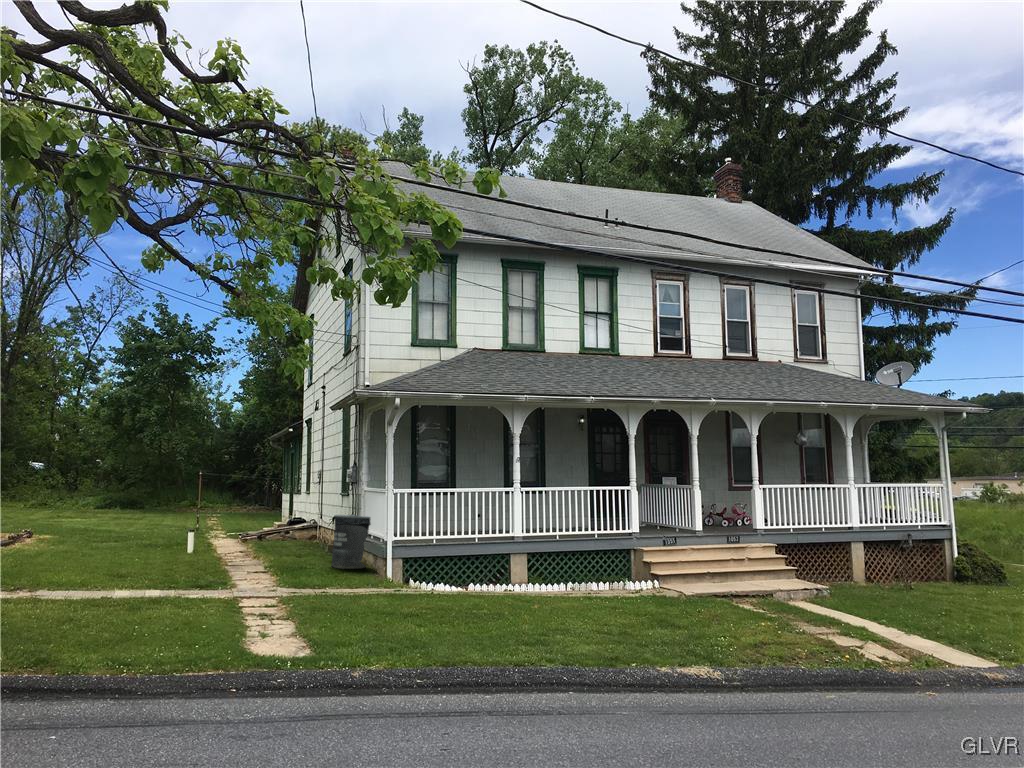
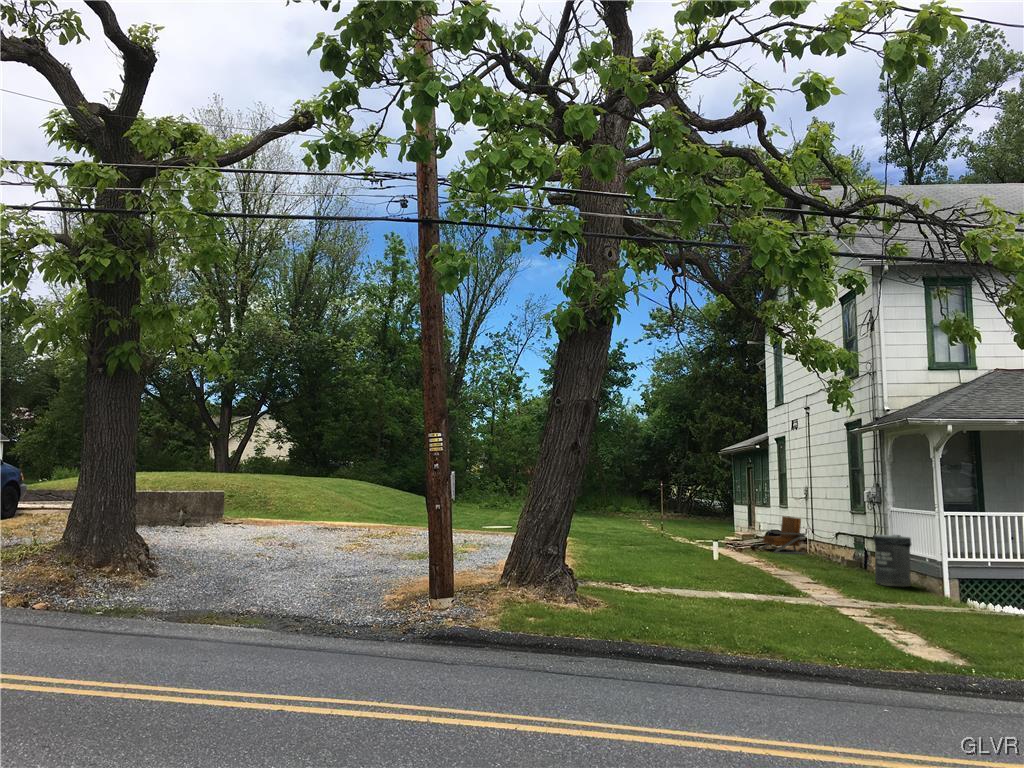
lounge chair: none [262,499,309,539] -> present [760,516,806,554]

